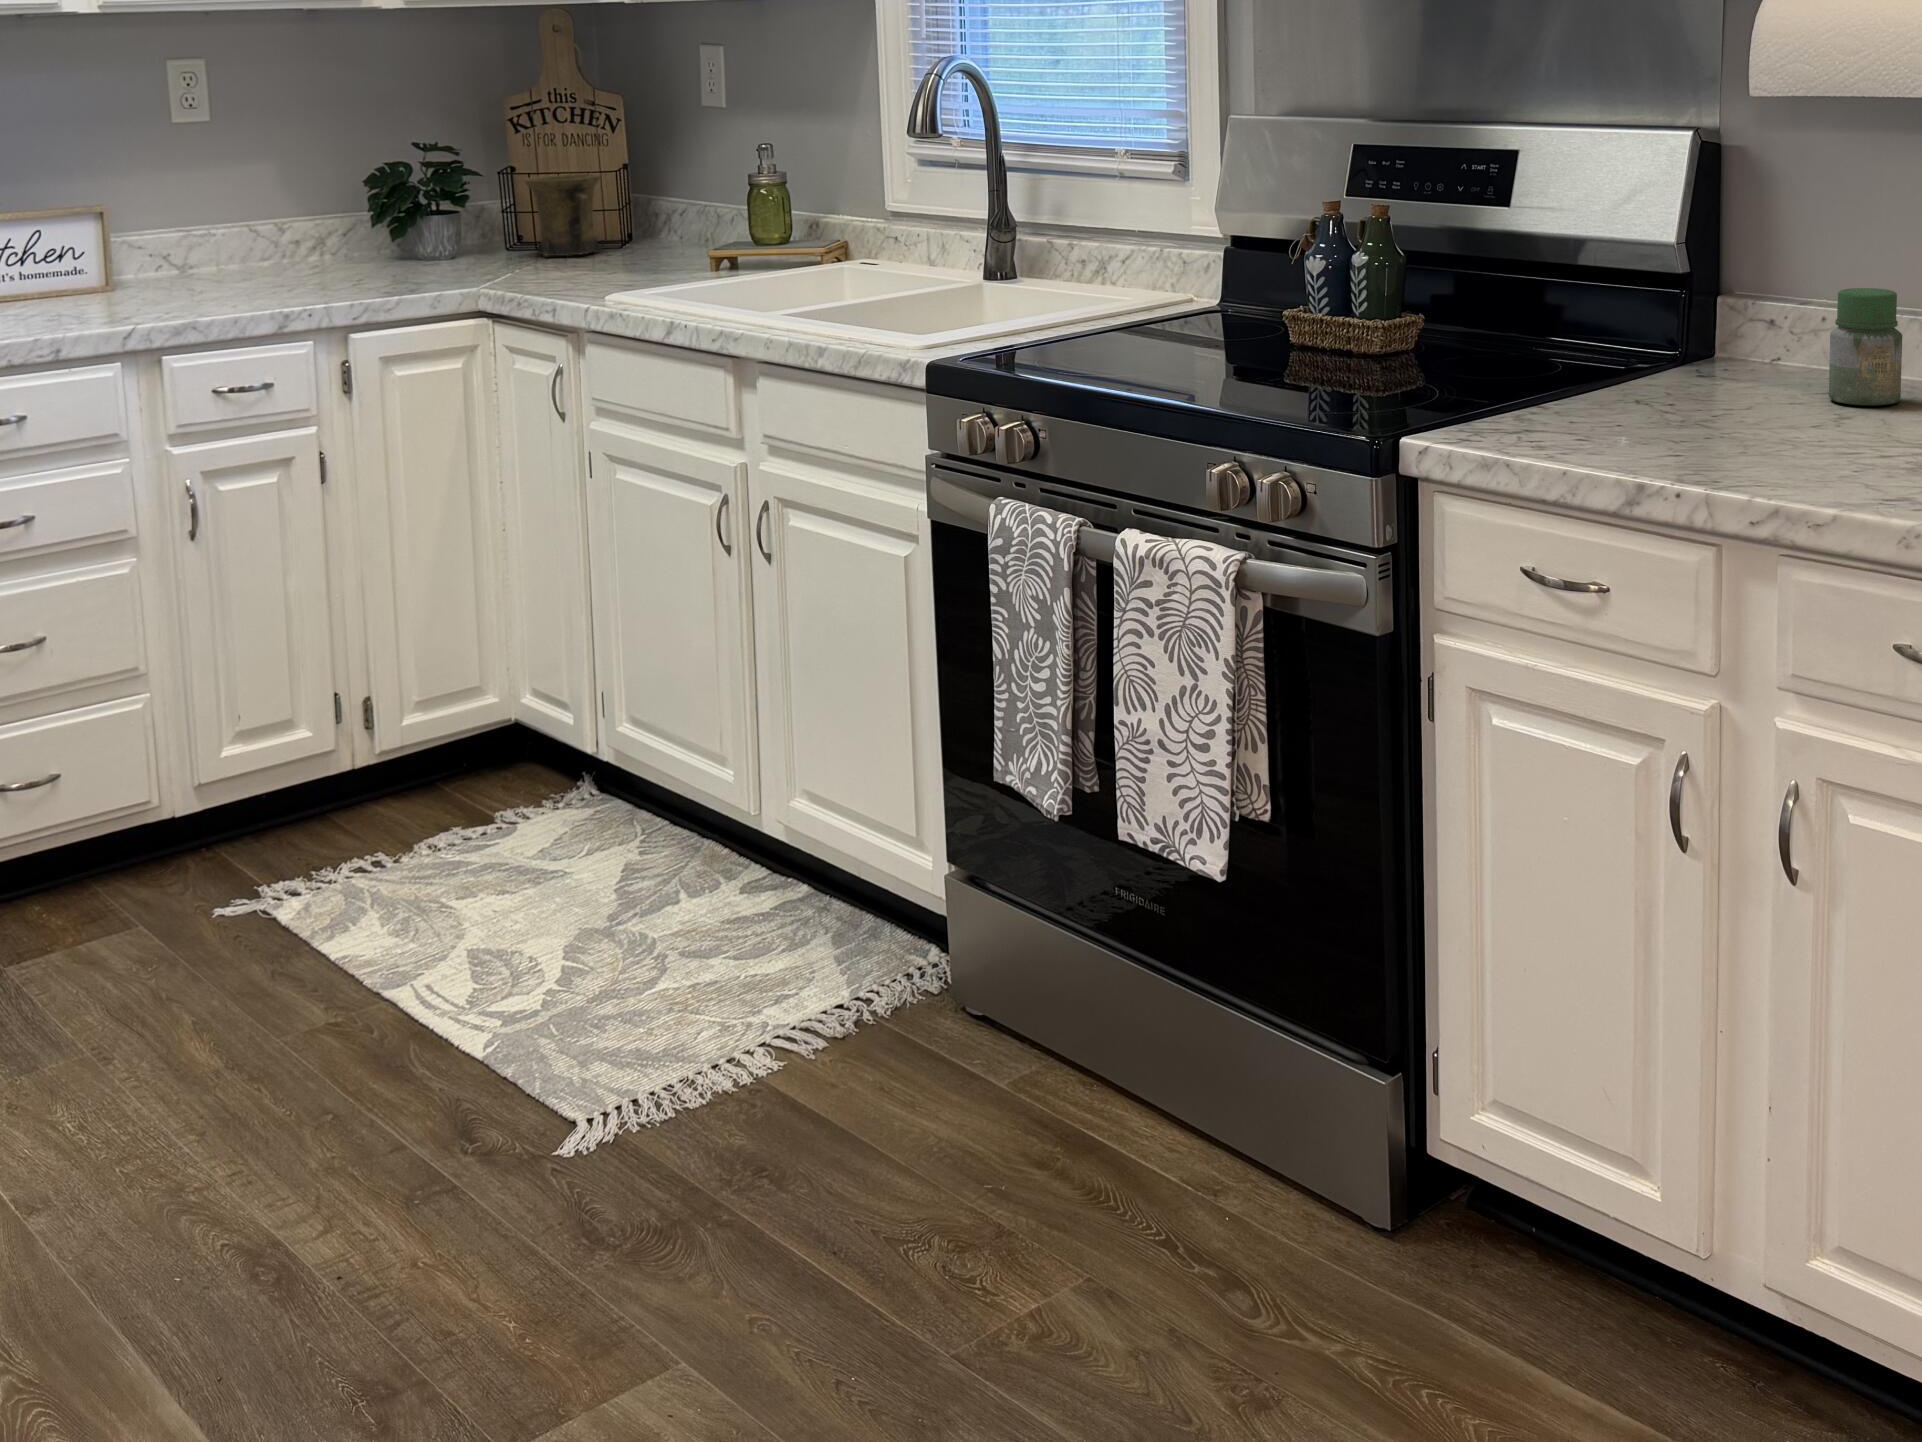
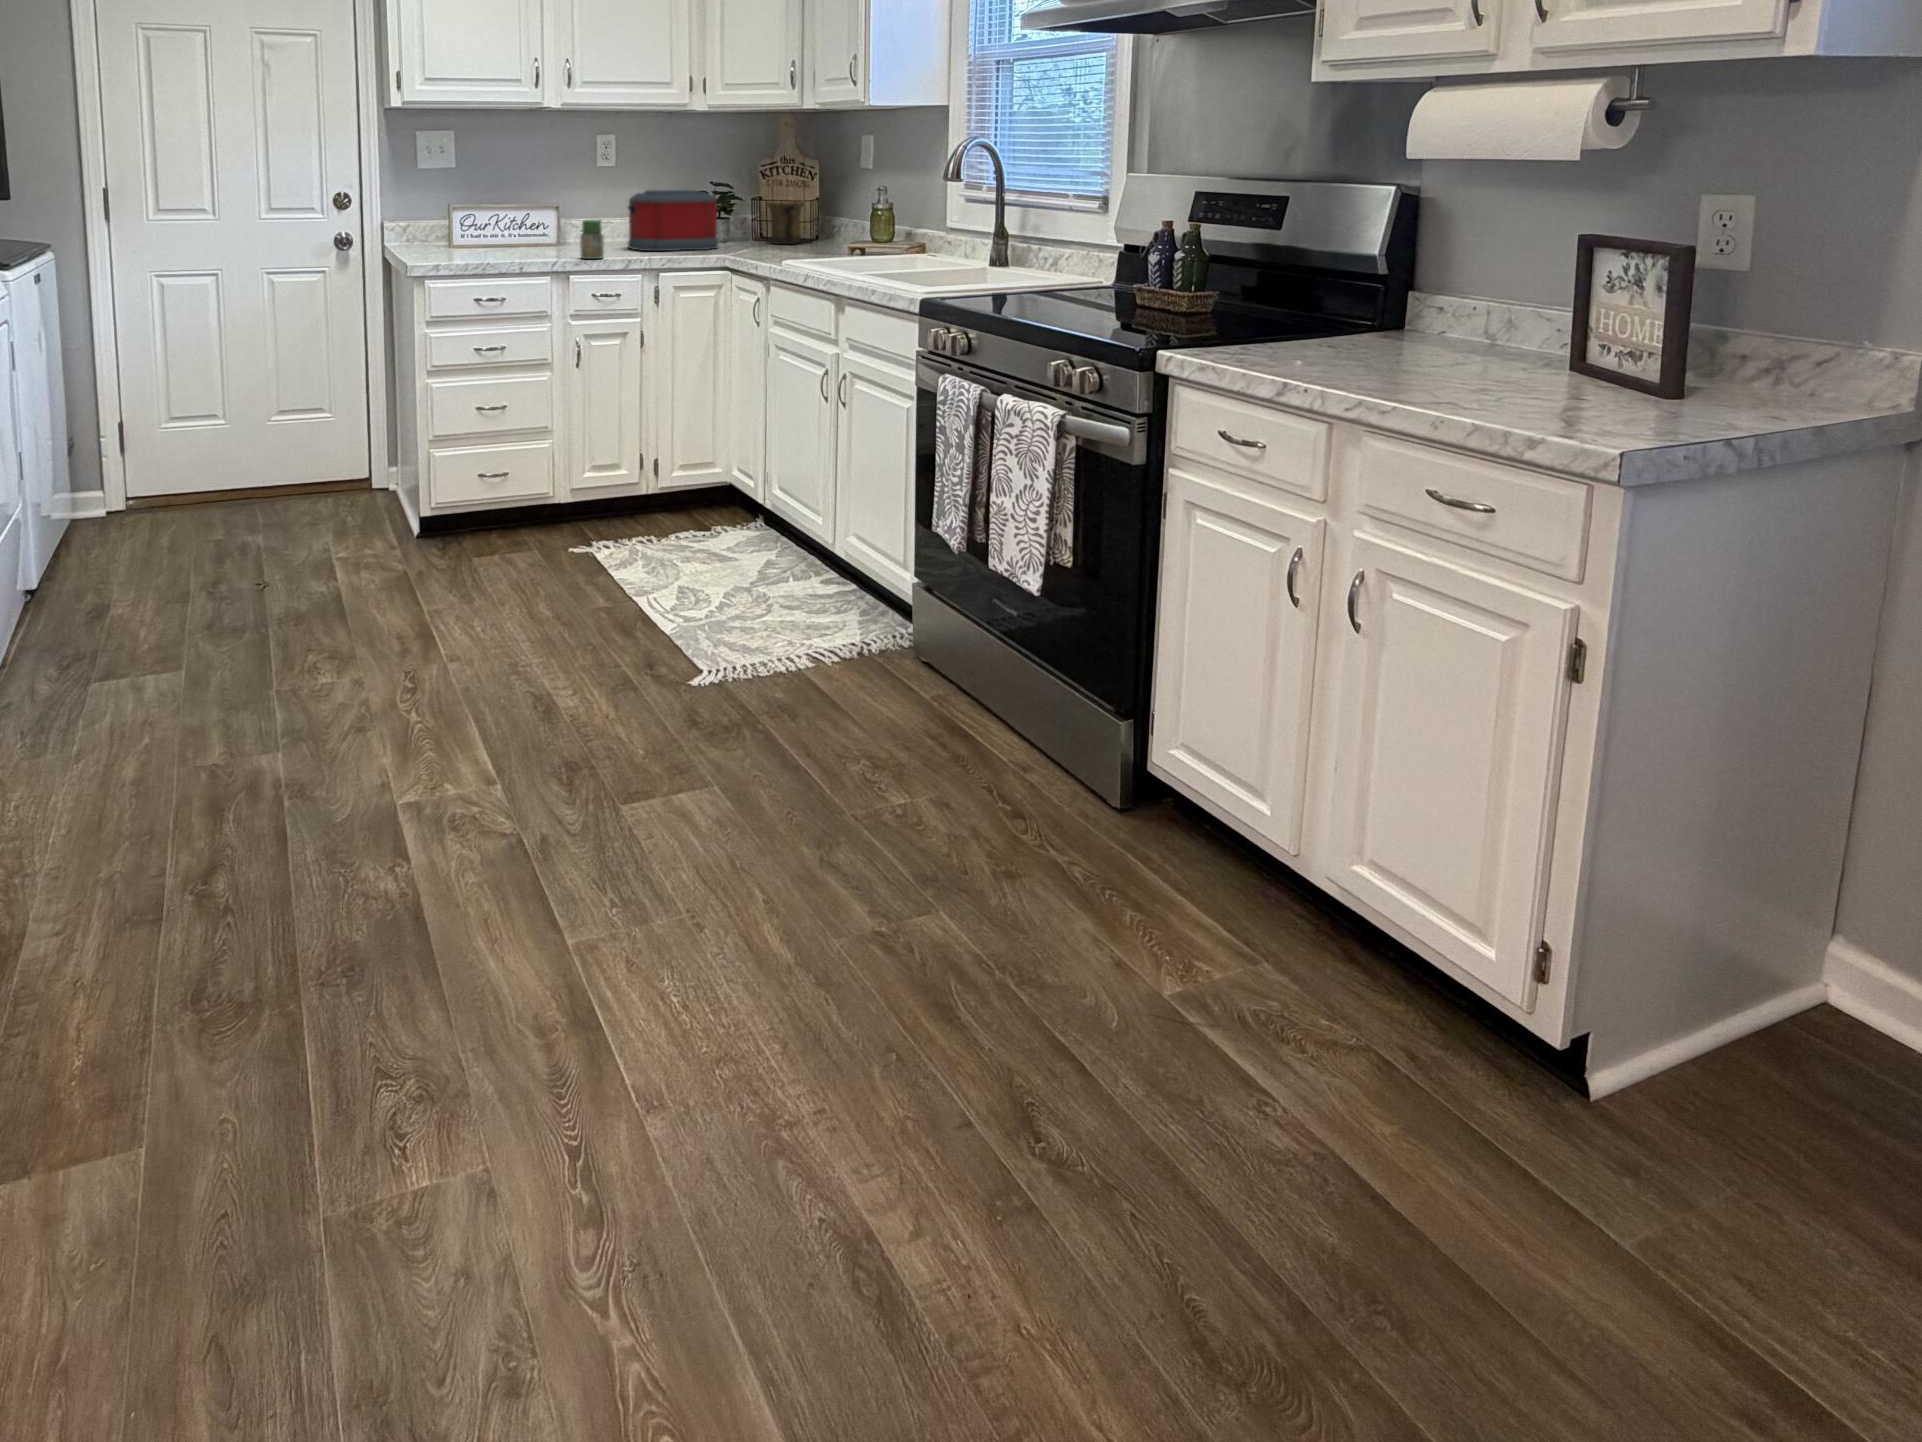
toaster: none [260,166,448,293] -> present [628,190,718,251]
jar: present [1829,288,1902,406] -> present [580,220,604,259]

